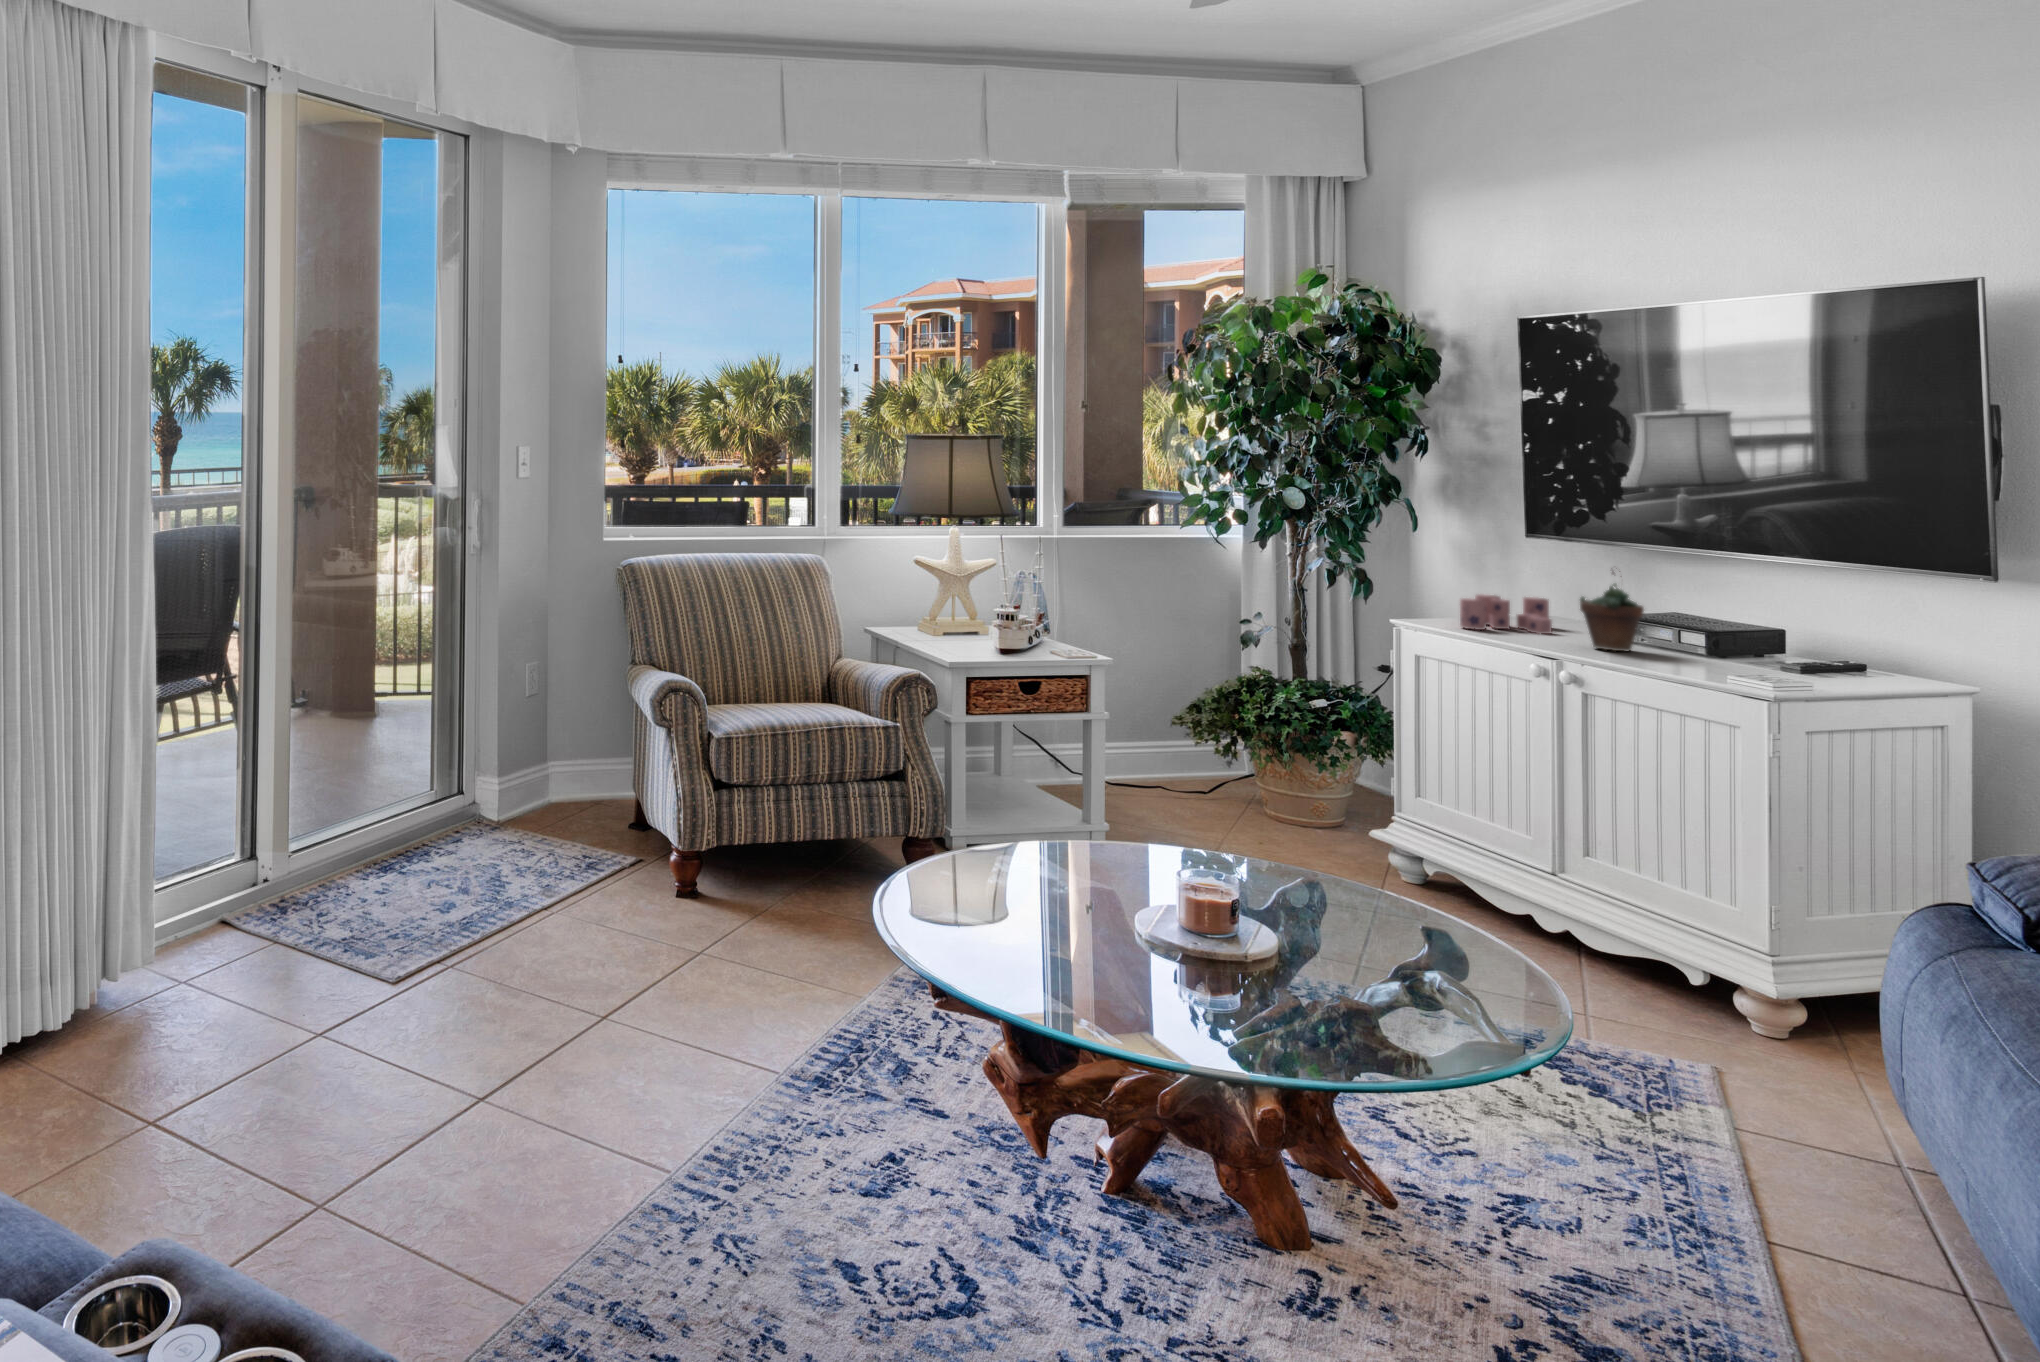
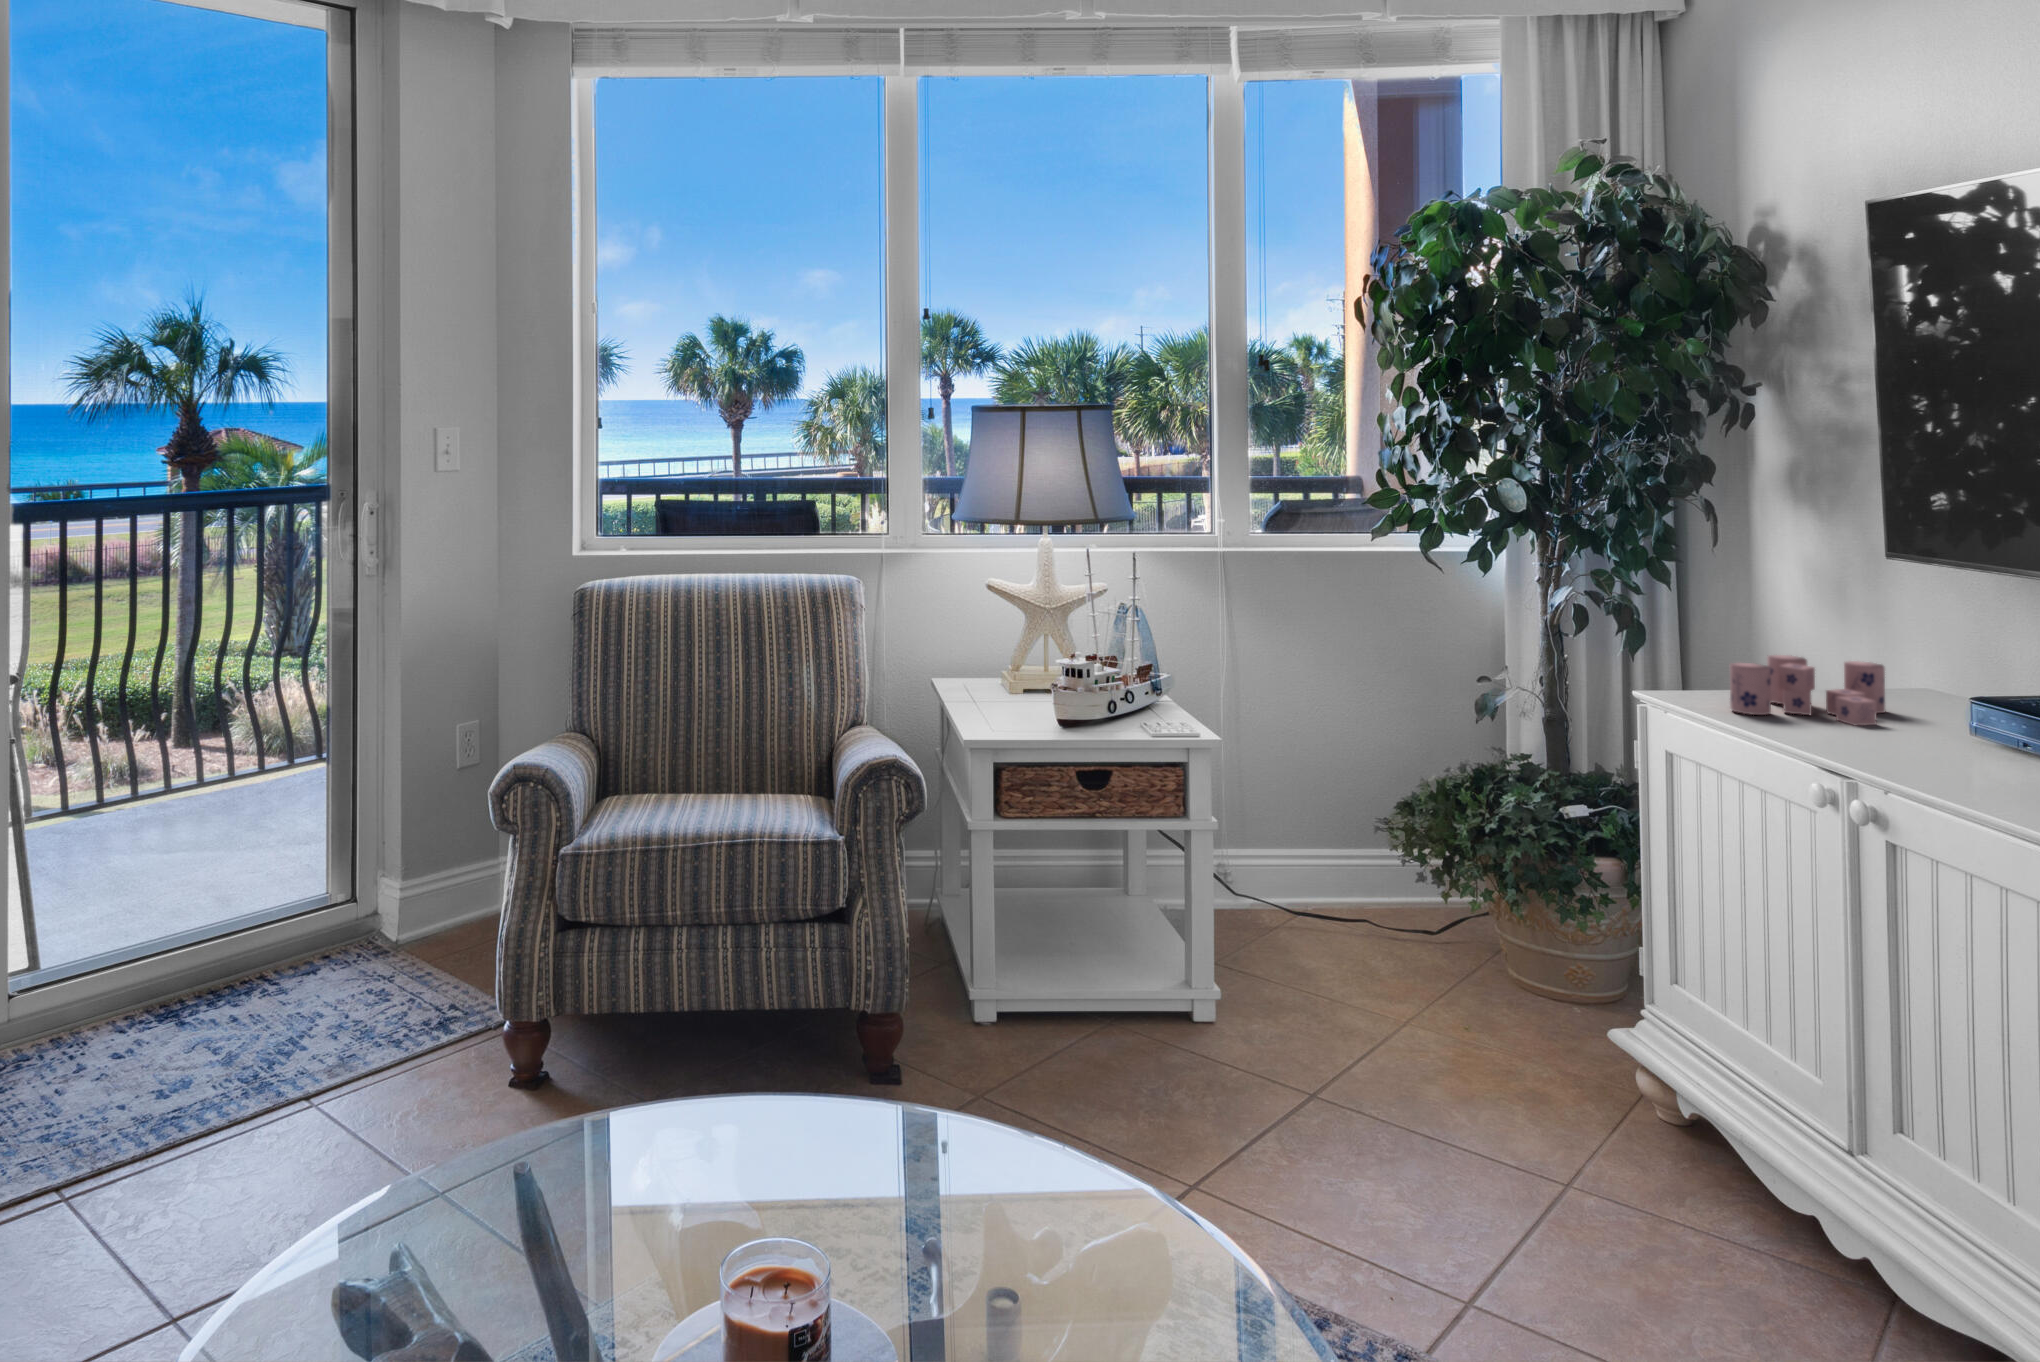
succulent plant: present [1580,571,1644,651] -> none [1889,622,1998,770]

